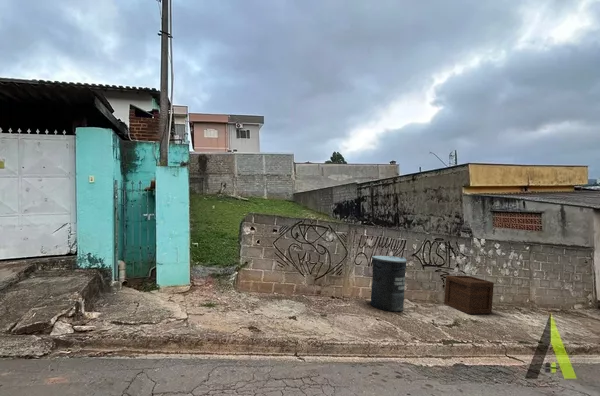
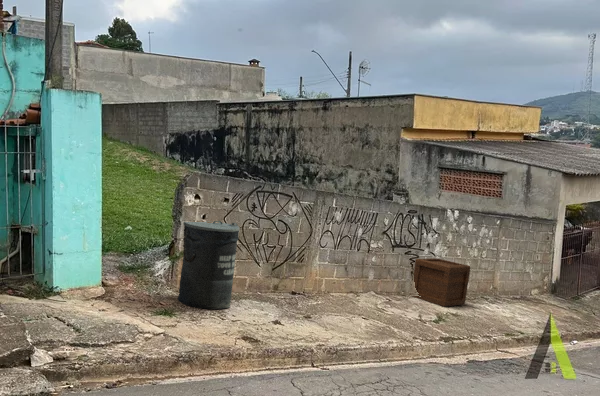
trash can: present [370,256,407,311] -> present [178,221,240,309]

